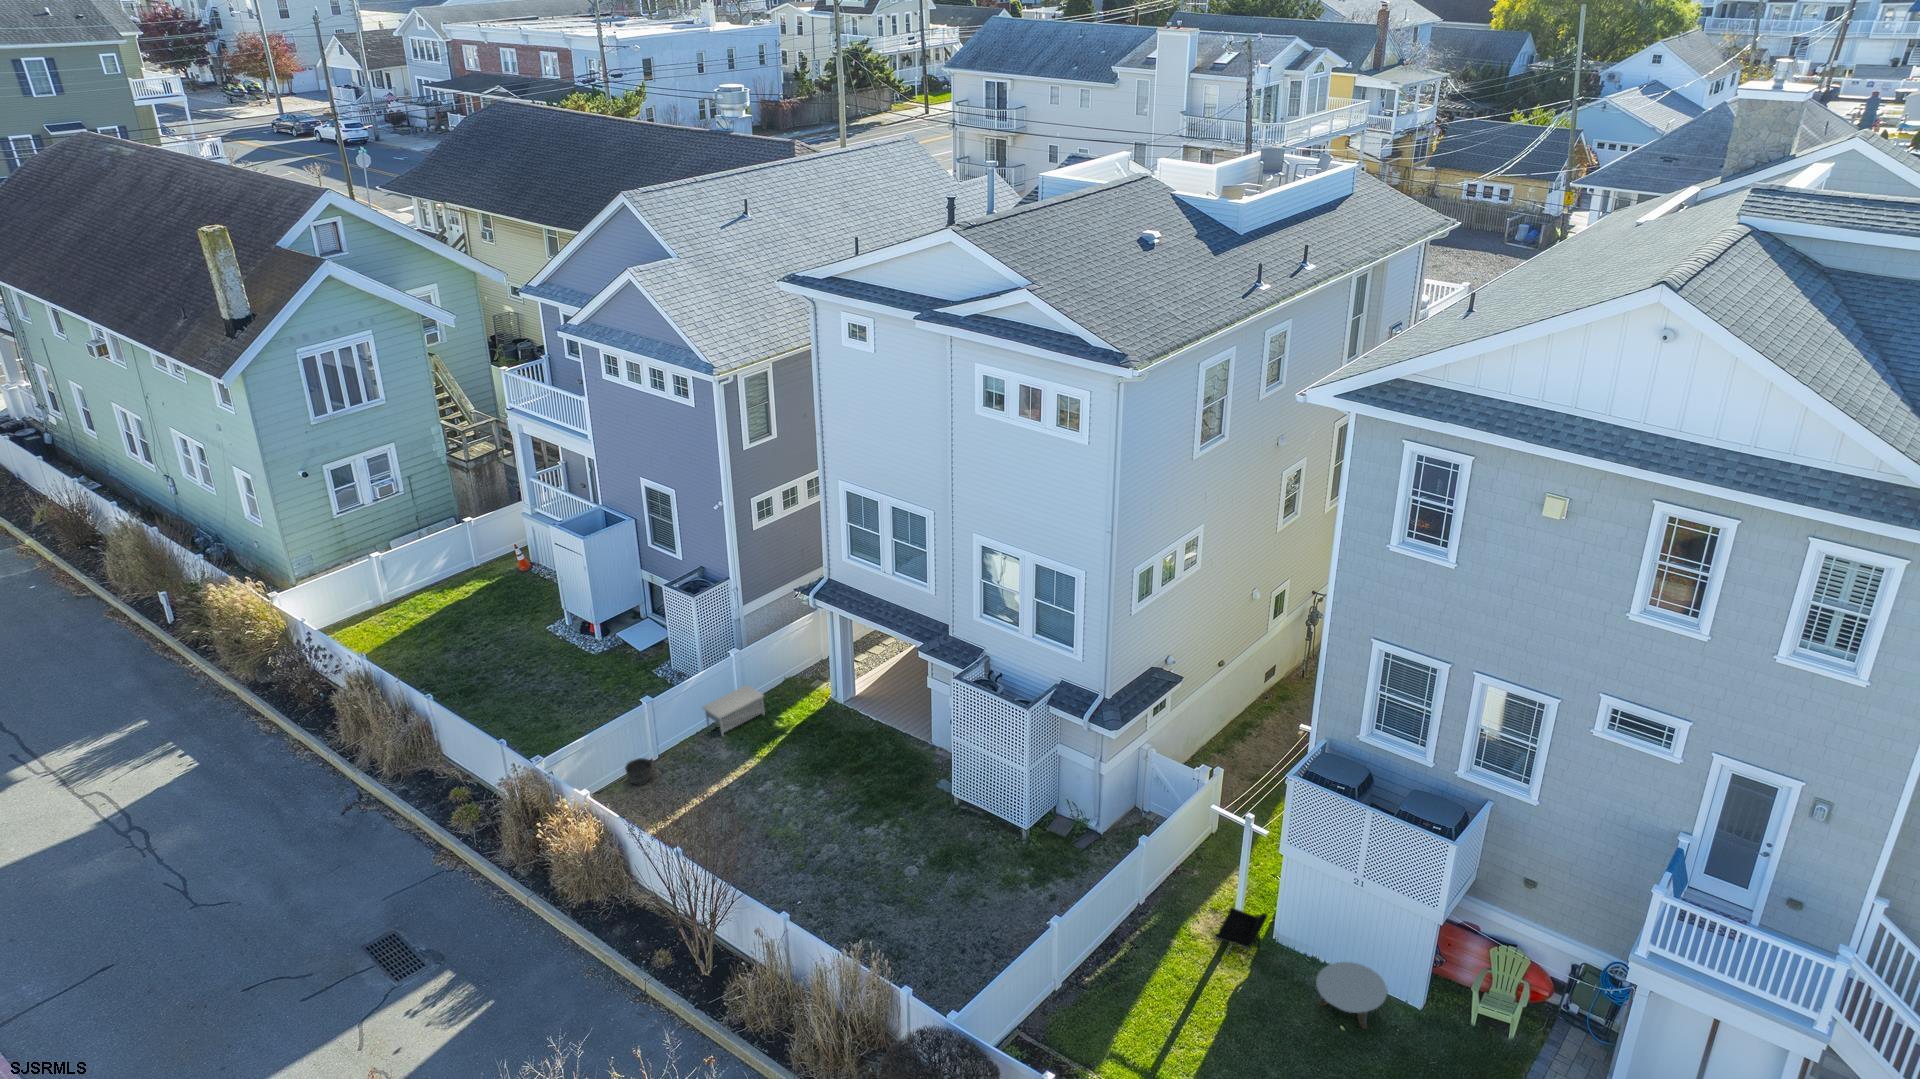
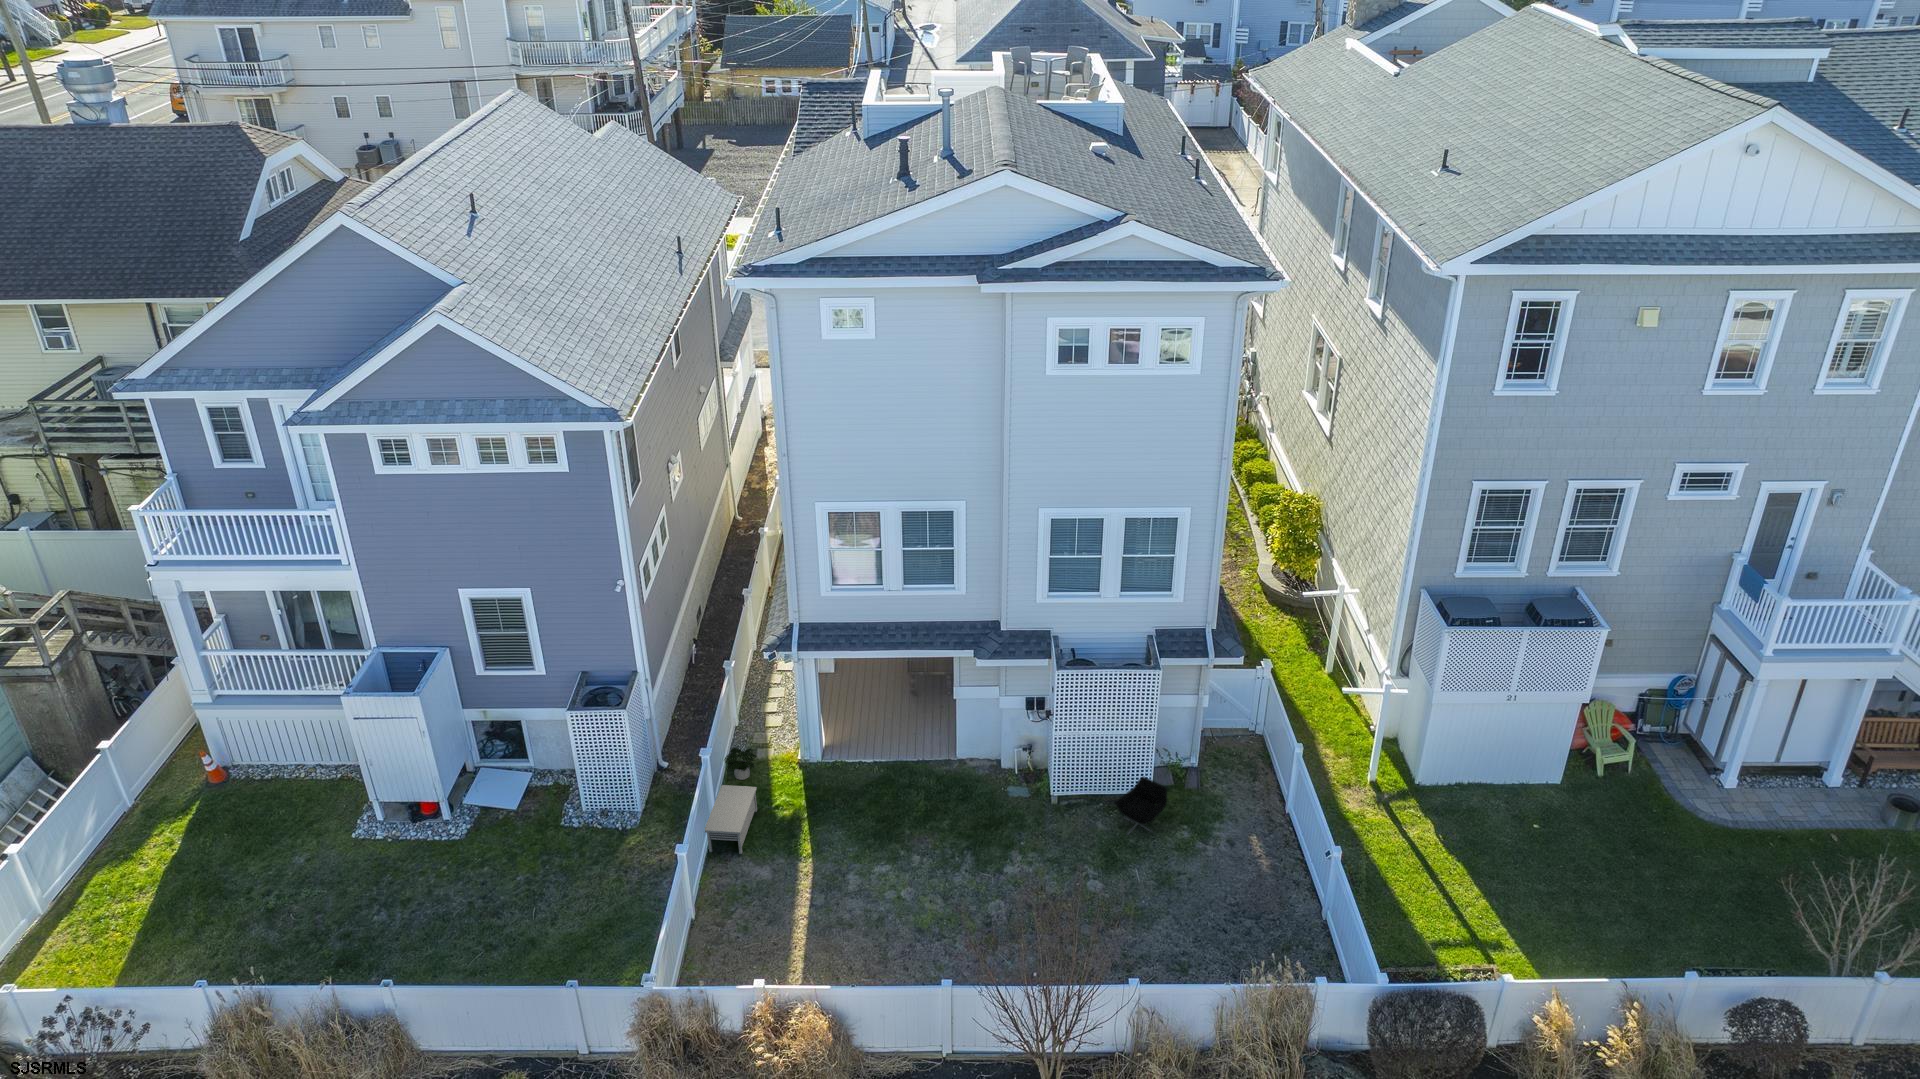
potted plant: none [767,664,798,692] -> present [724,748,756,780]
wooden bucket: present [625,758,652,785] -> none [688,916,722,954]
lounge chair: present [1215,908,1267,955] -> present [1115,777,1168,834]
round table: present [1316,962,1387,1029] -> none [1506,767,1572,816]

